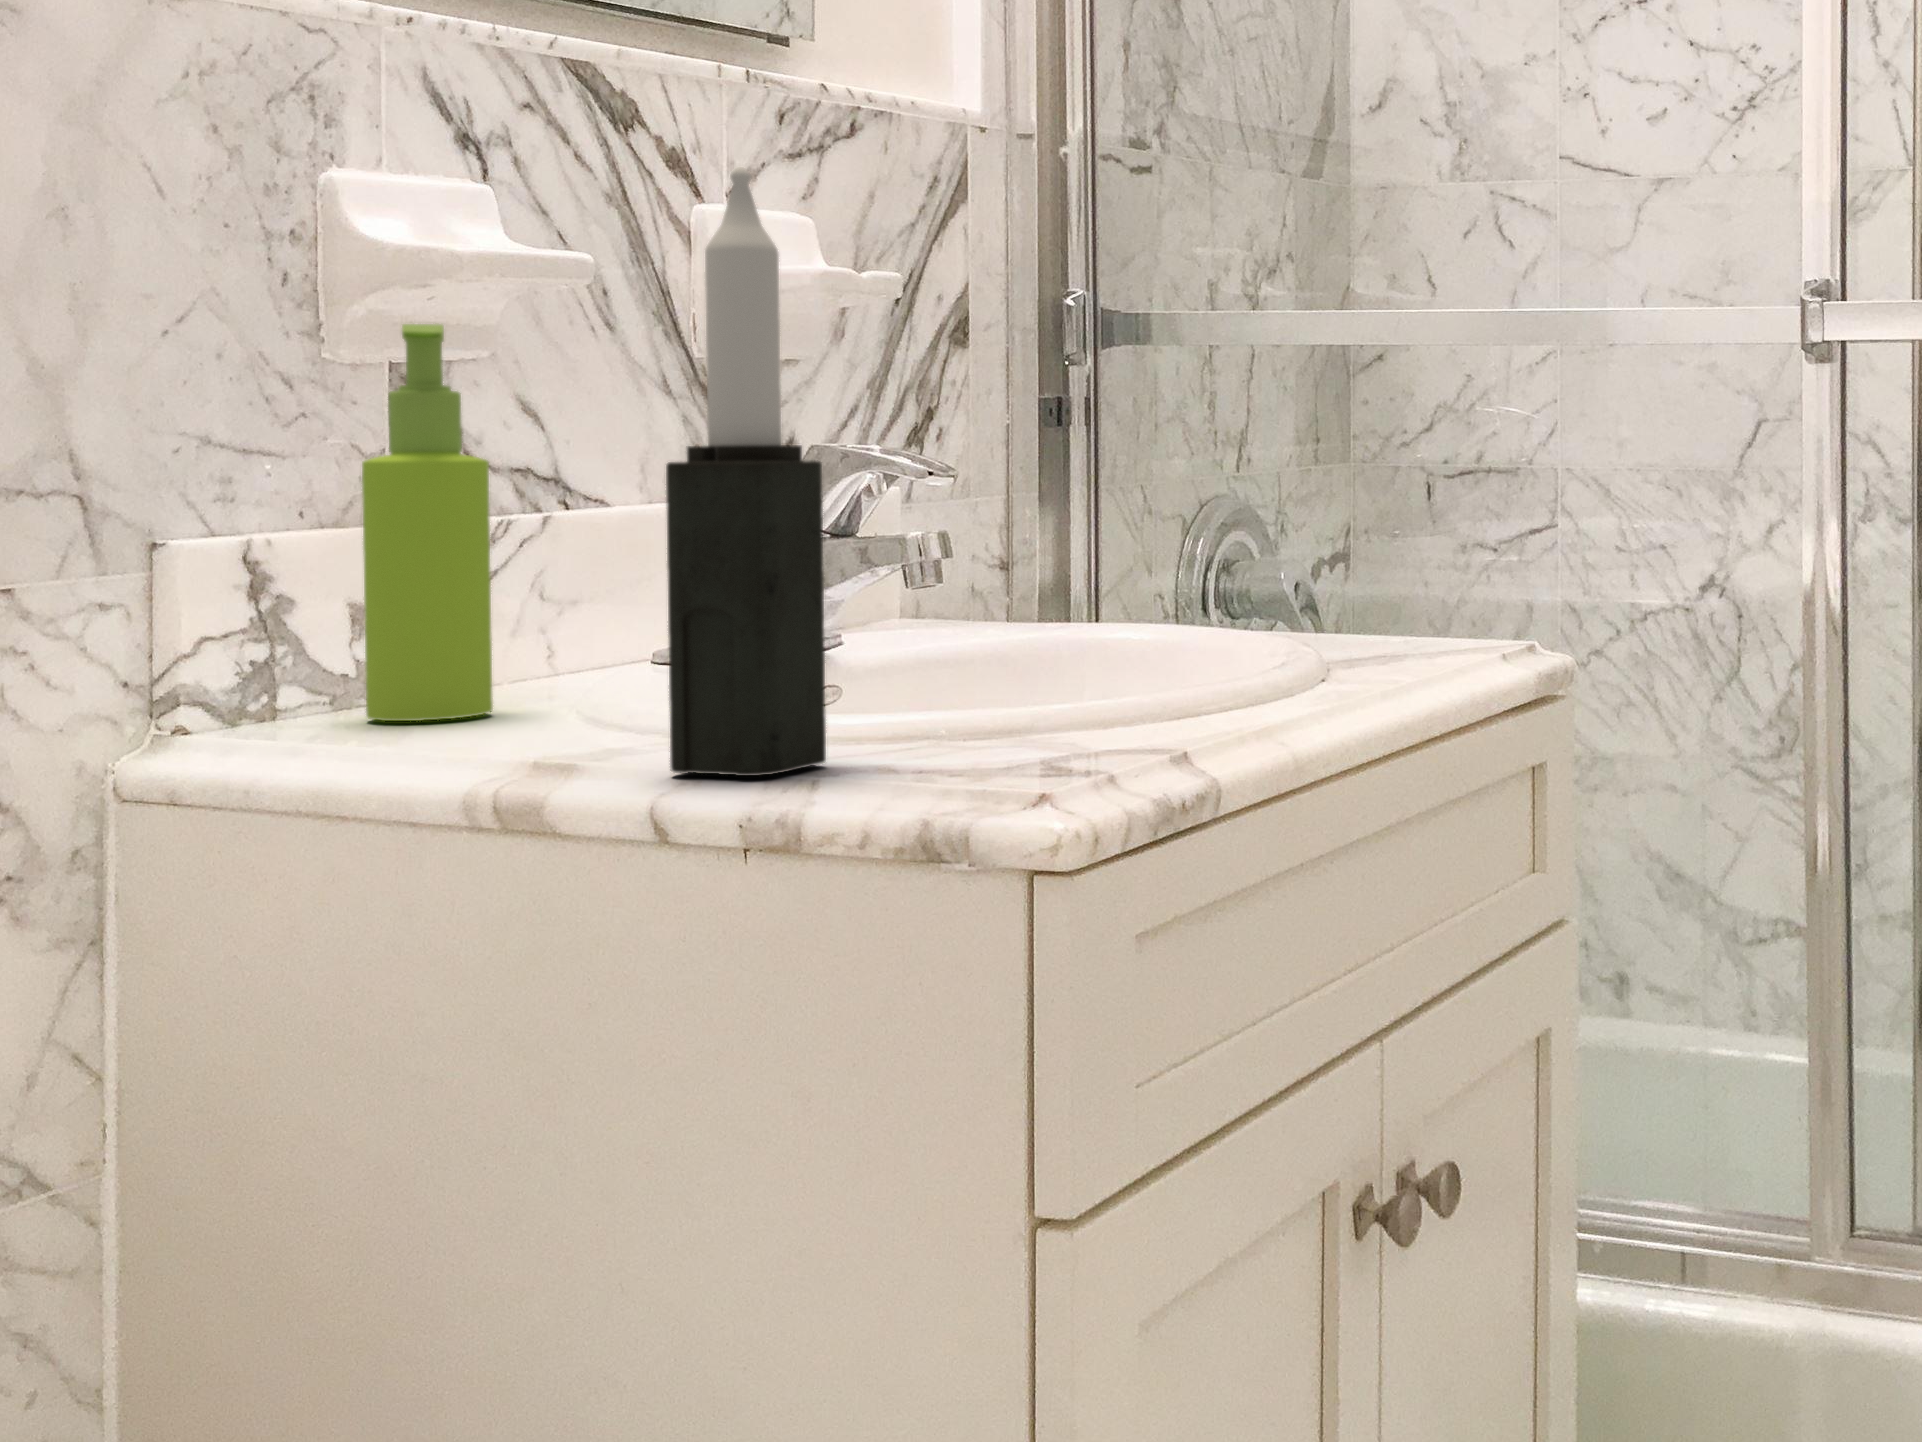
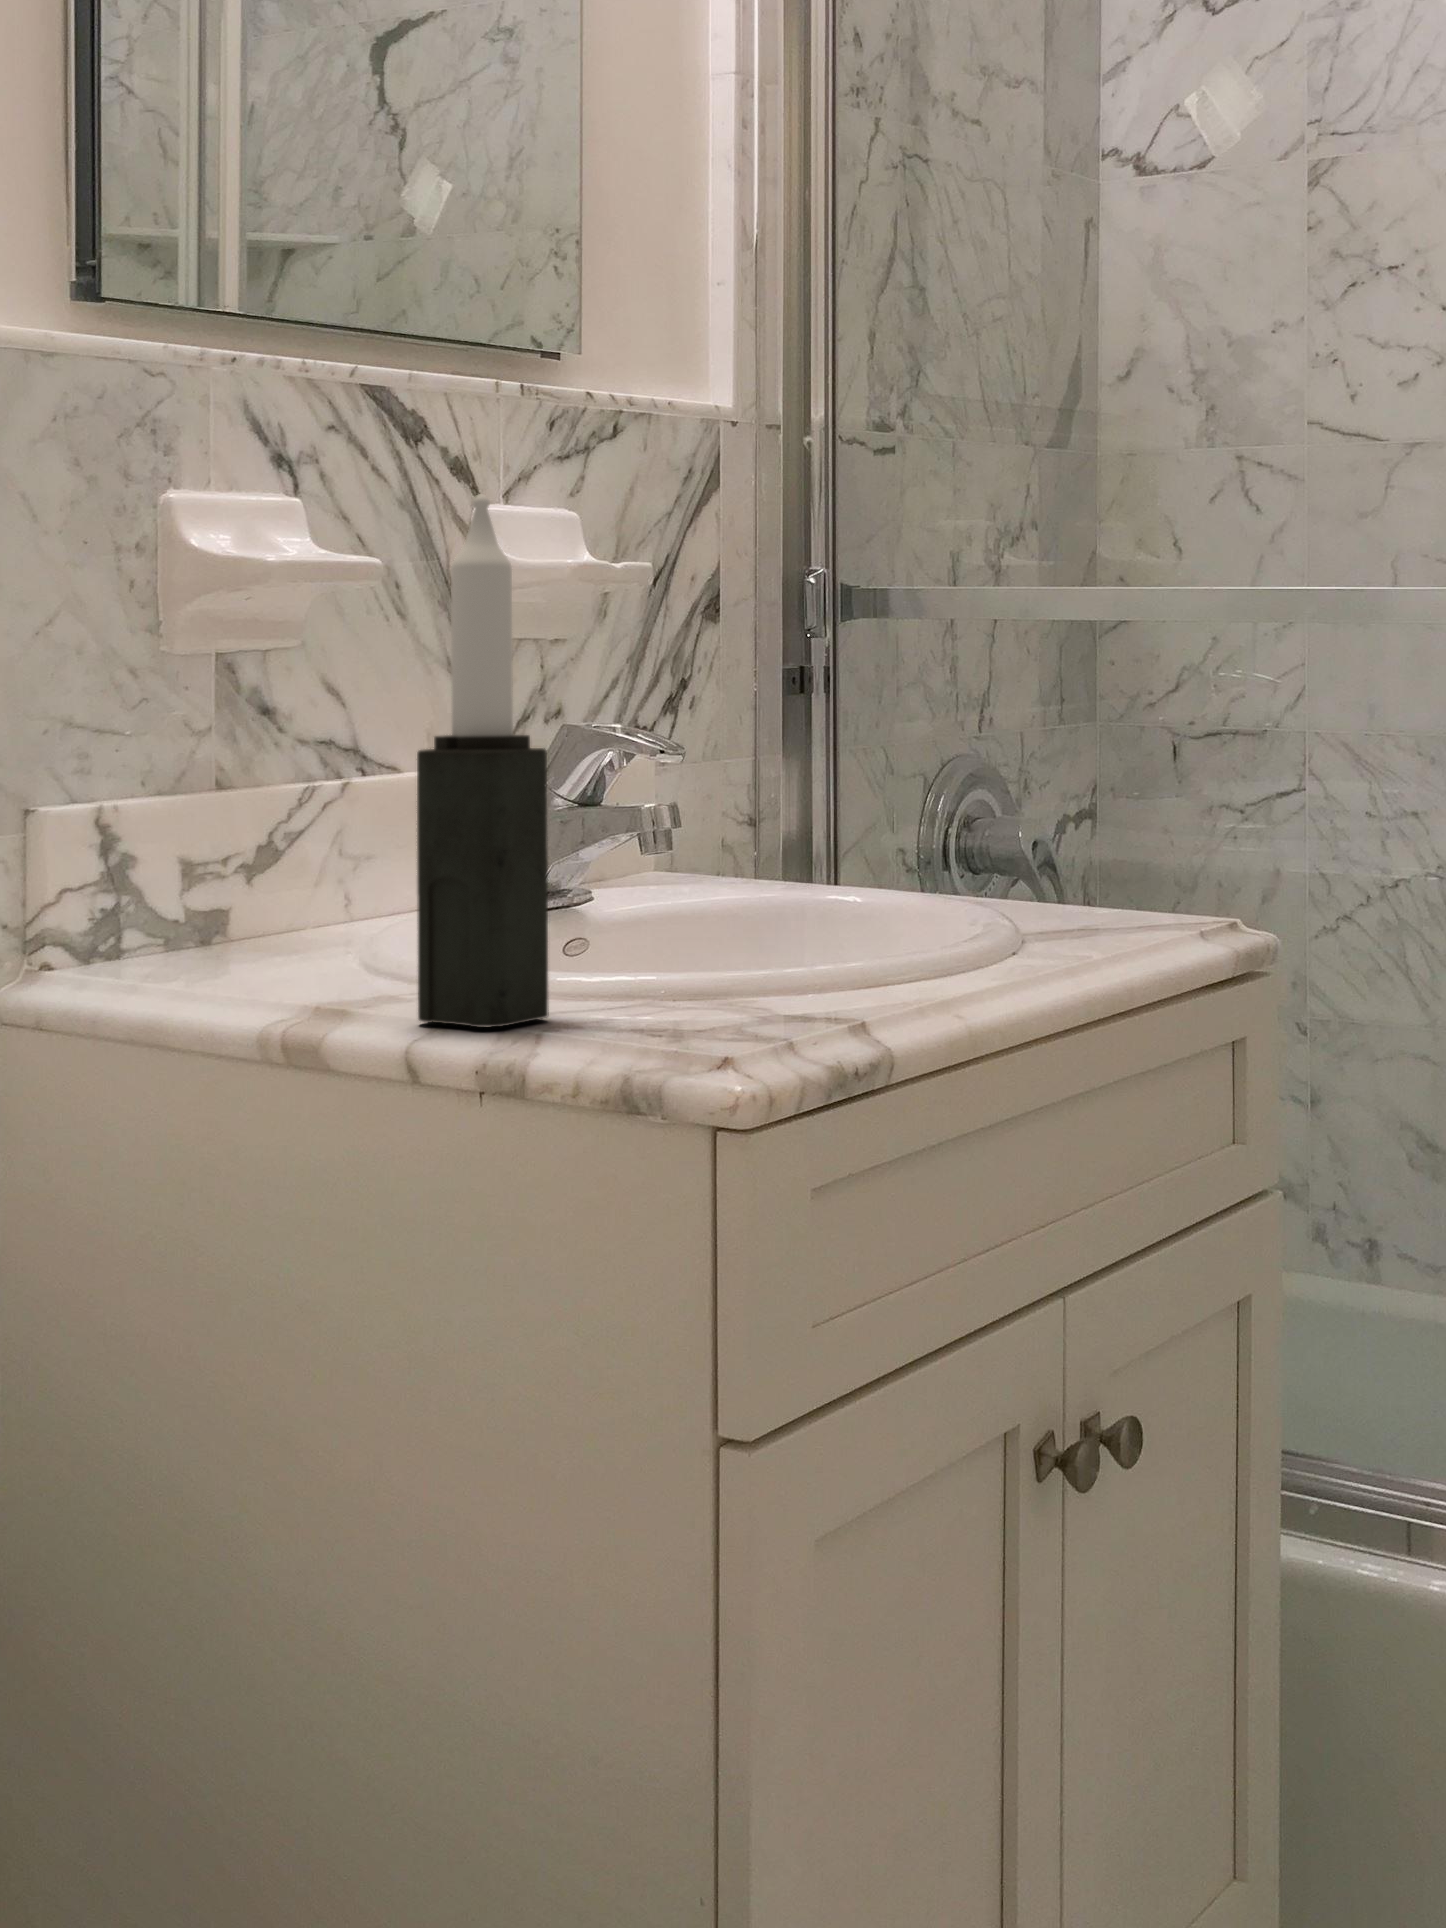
soap dispenser: present [362,324,493,721] -> none [191,623,291,964]

